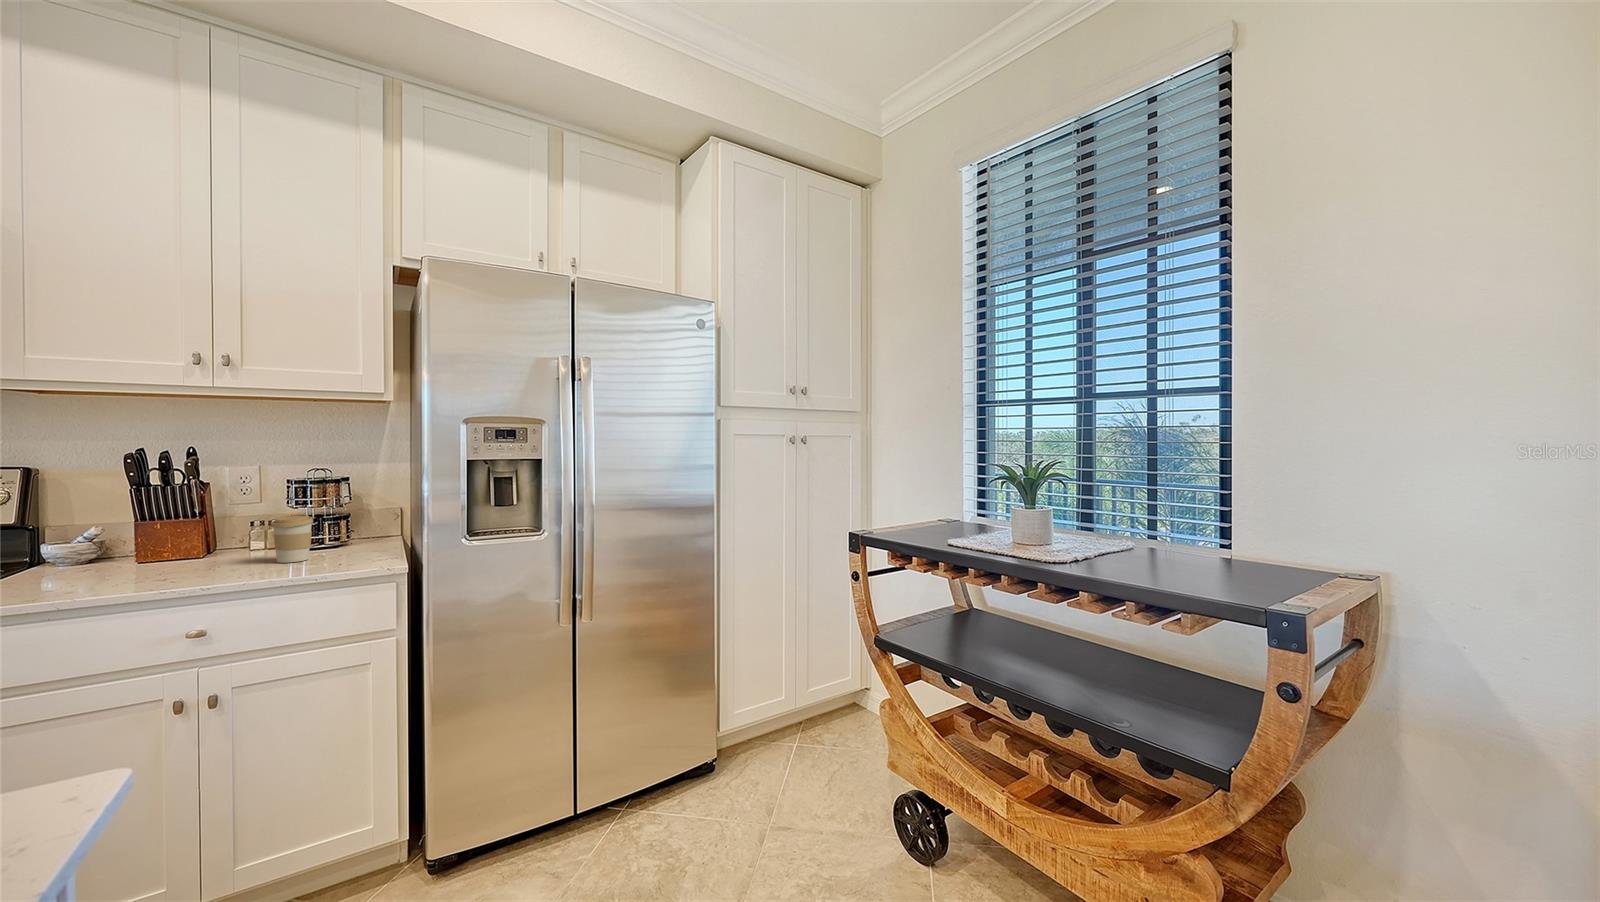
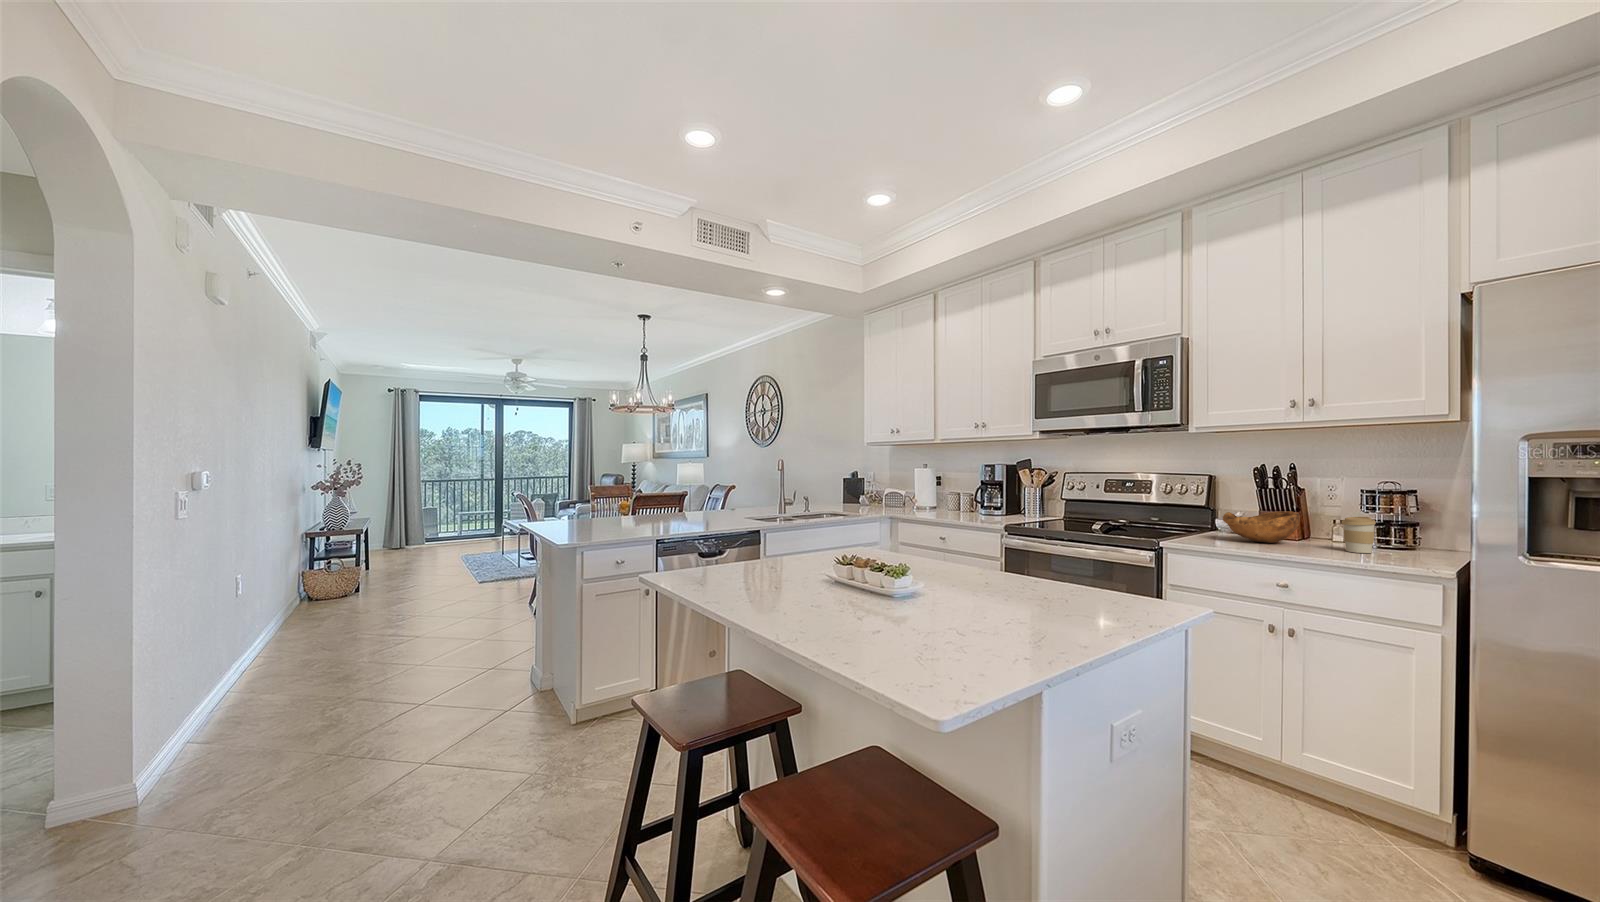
wooden bowl: none [64,517,208,573] -> present [1223,511,1300,543]

